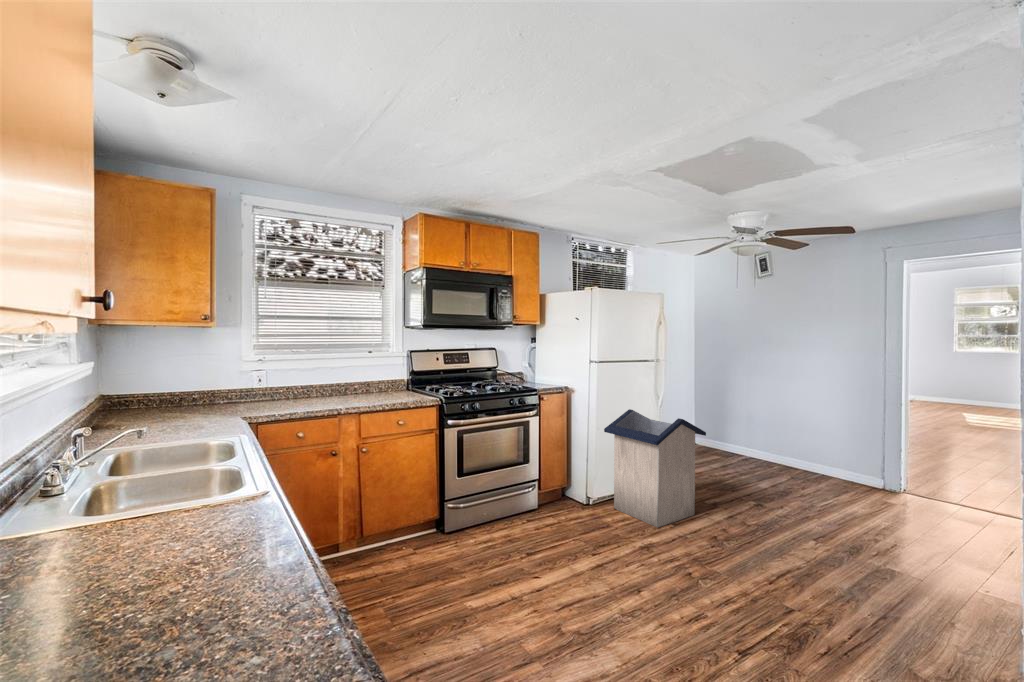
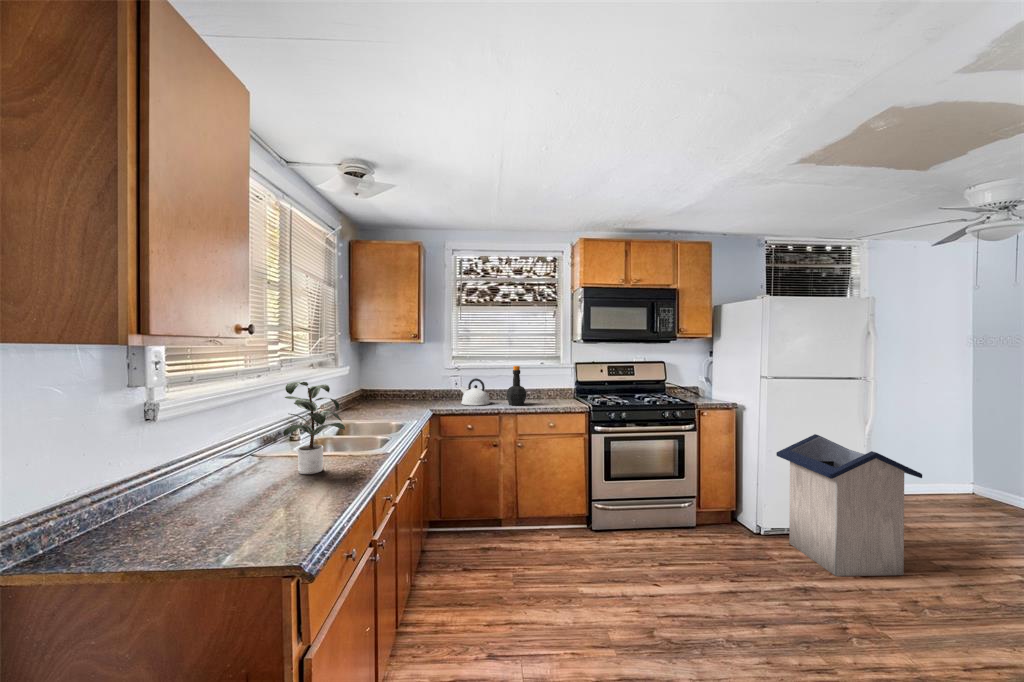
bottle: none [337,358,364,407] -> present [507,366,526,406]
kettle: none [268,376,314,412] -> present [460,378,490,405]
potted plant: none [49,384,242,555] -> present [283,382,345,474]

